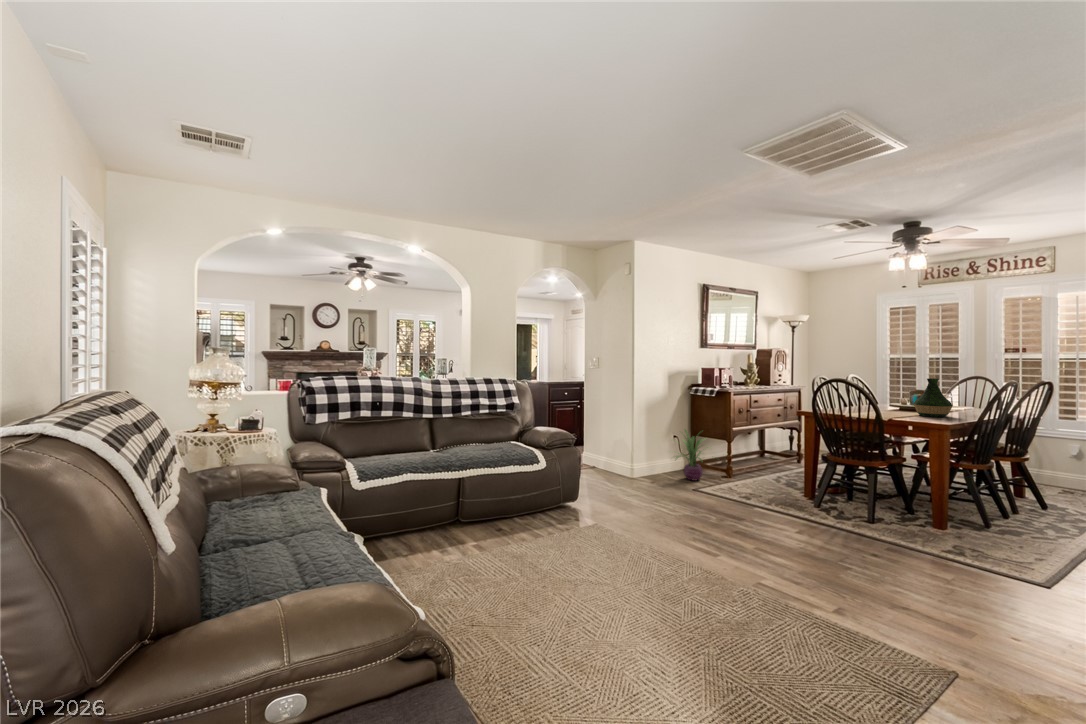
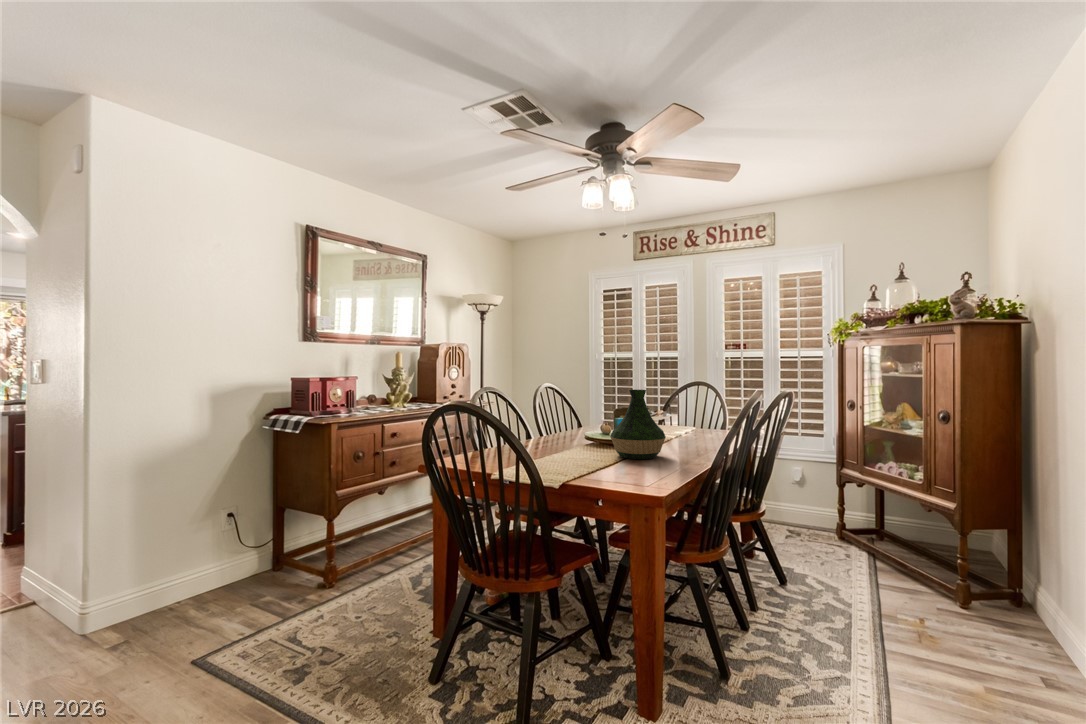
decorative plant: present [676,429,704,481] -> none [183,500,299,611]

